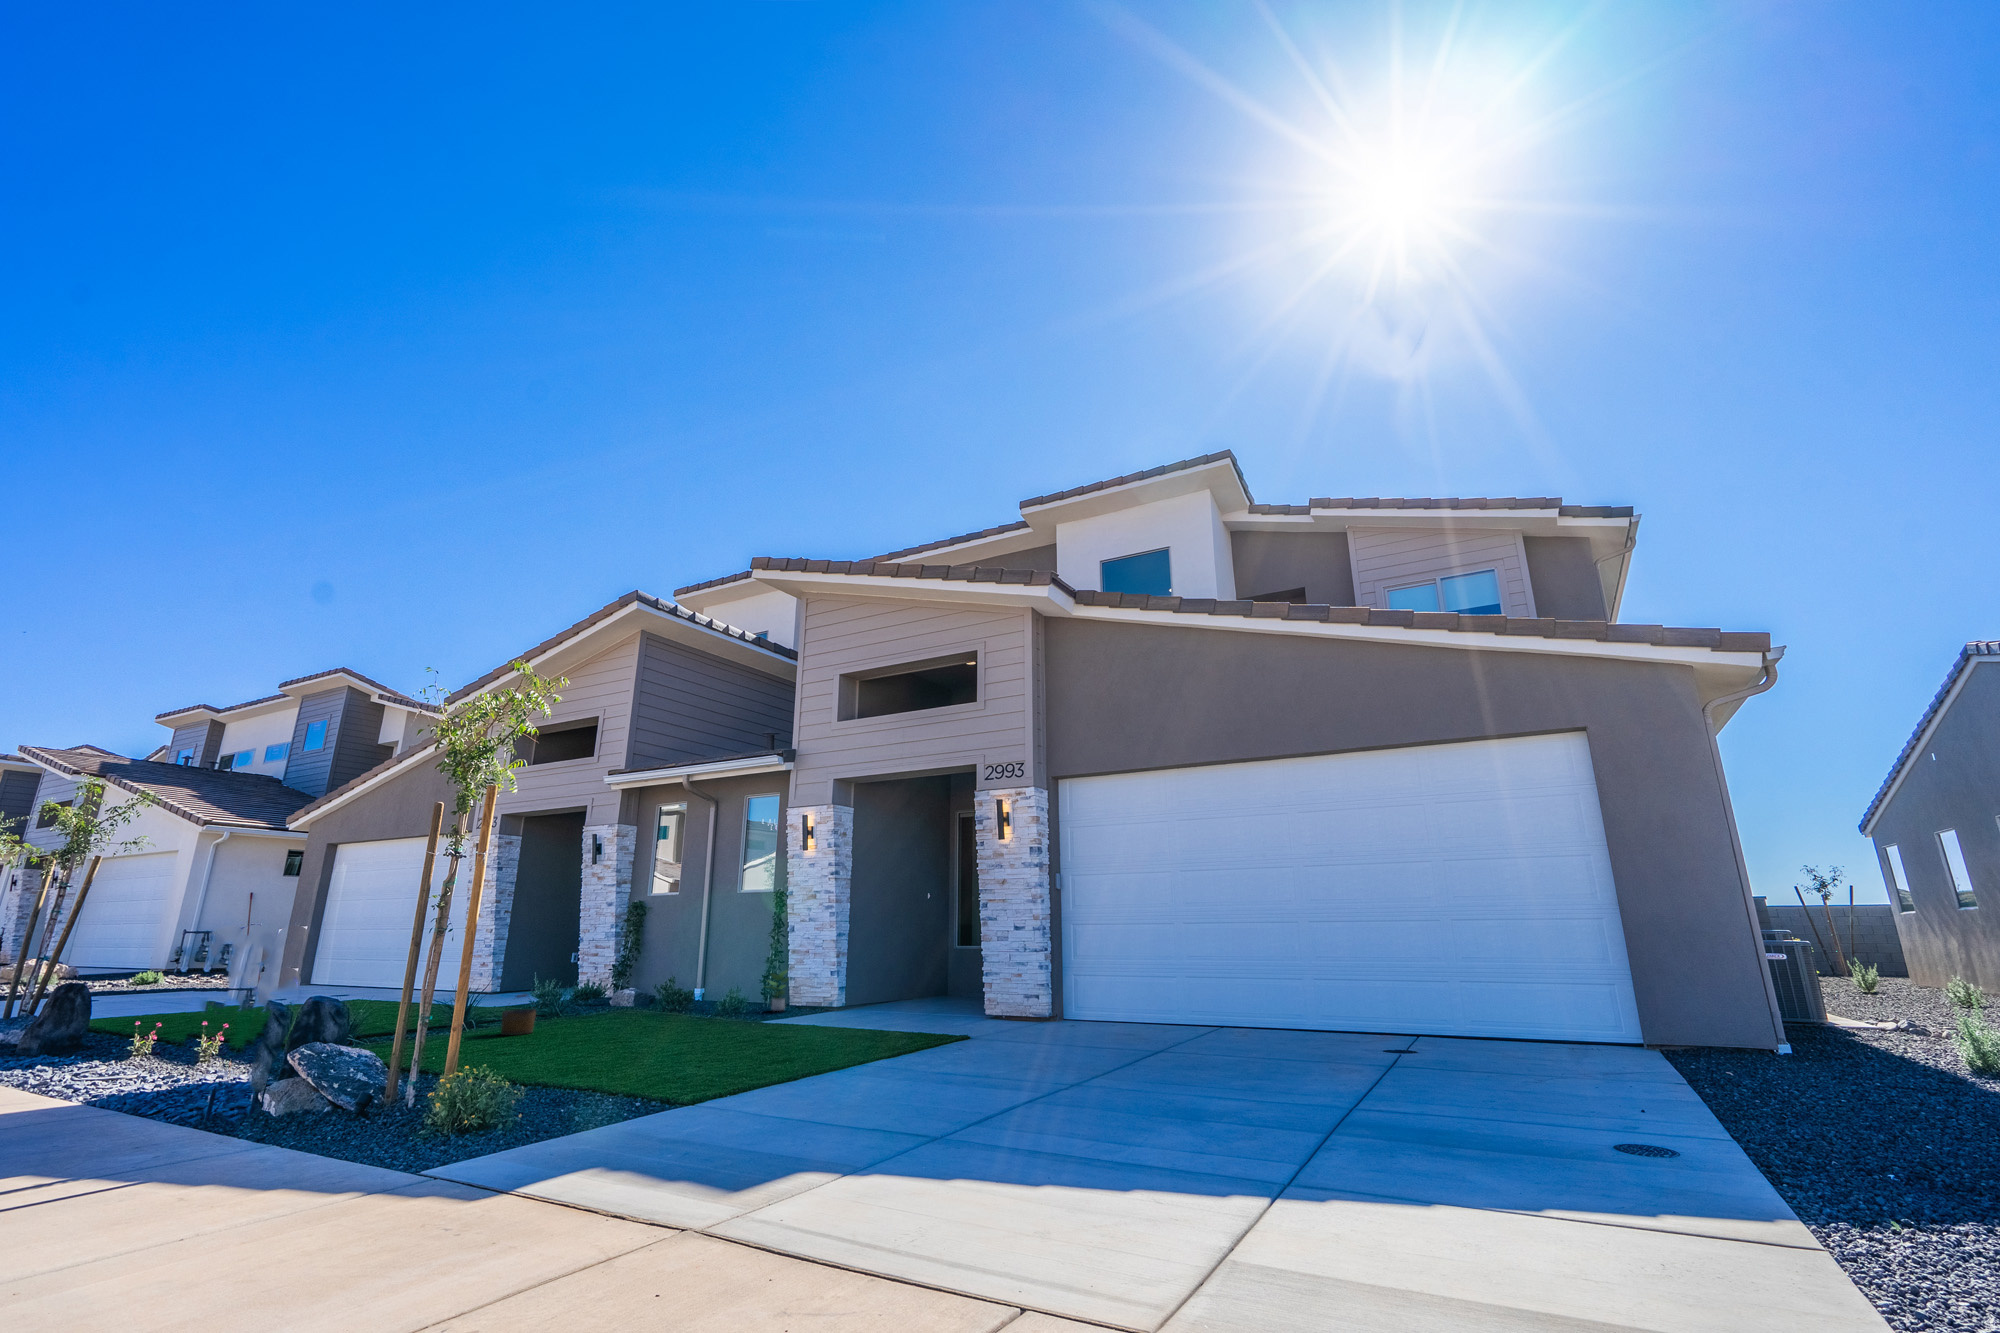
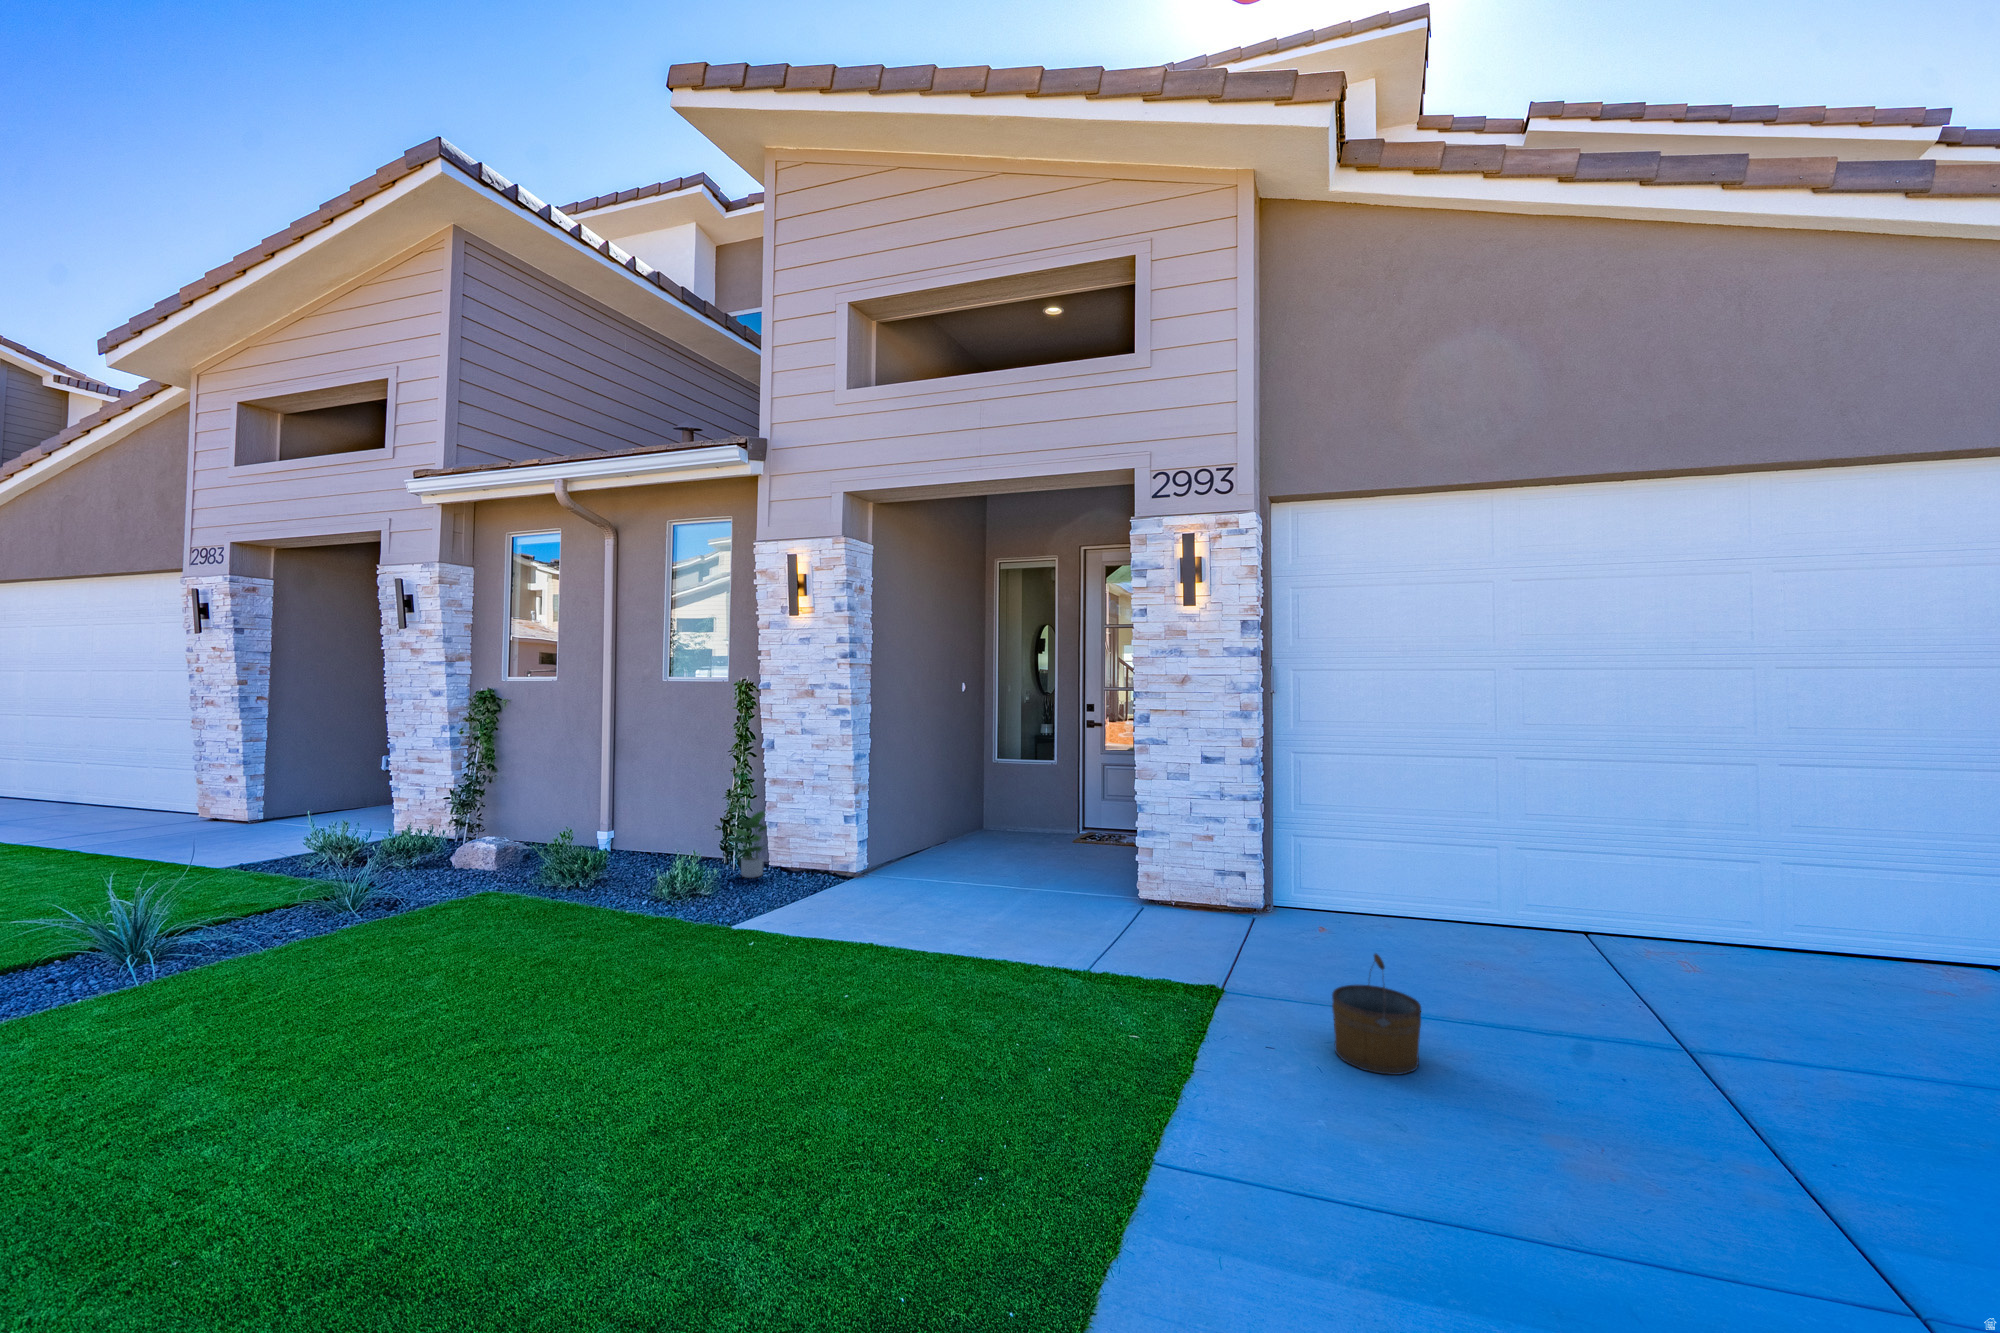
bucket: present [501,994,536,1035] -> present [1332,954,1421,1075]

